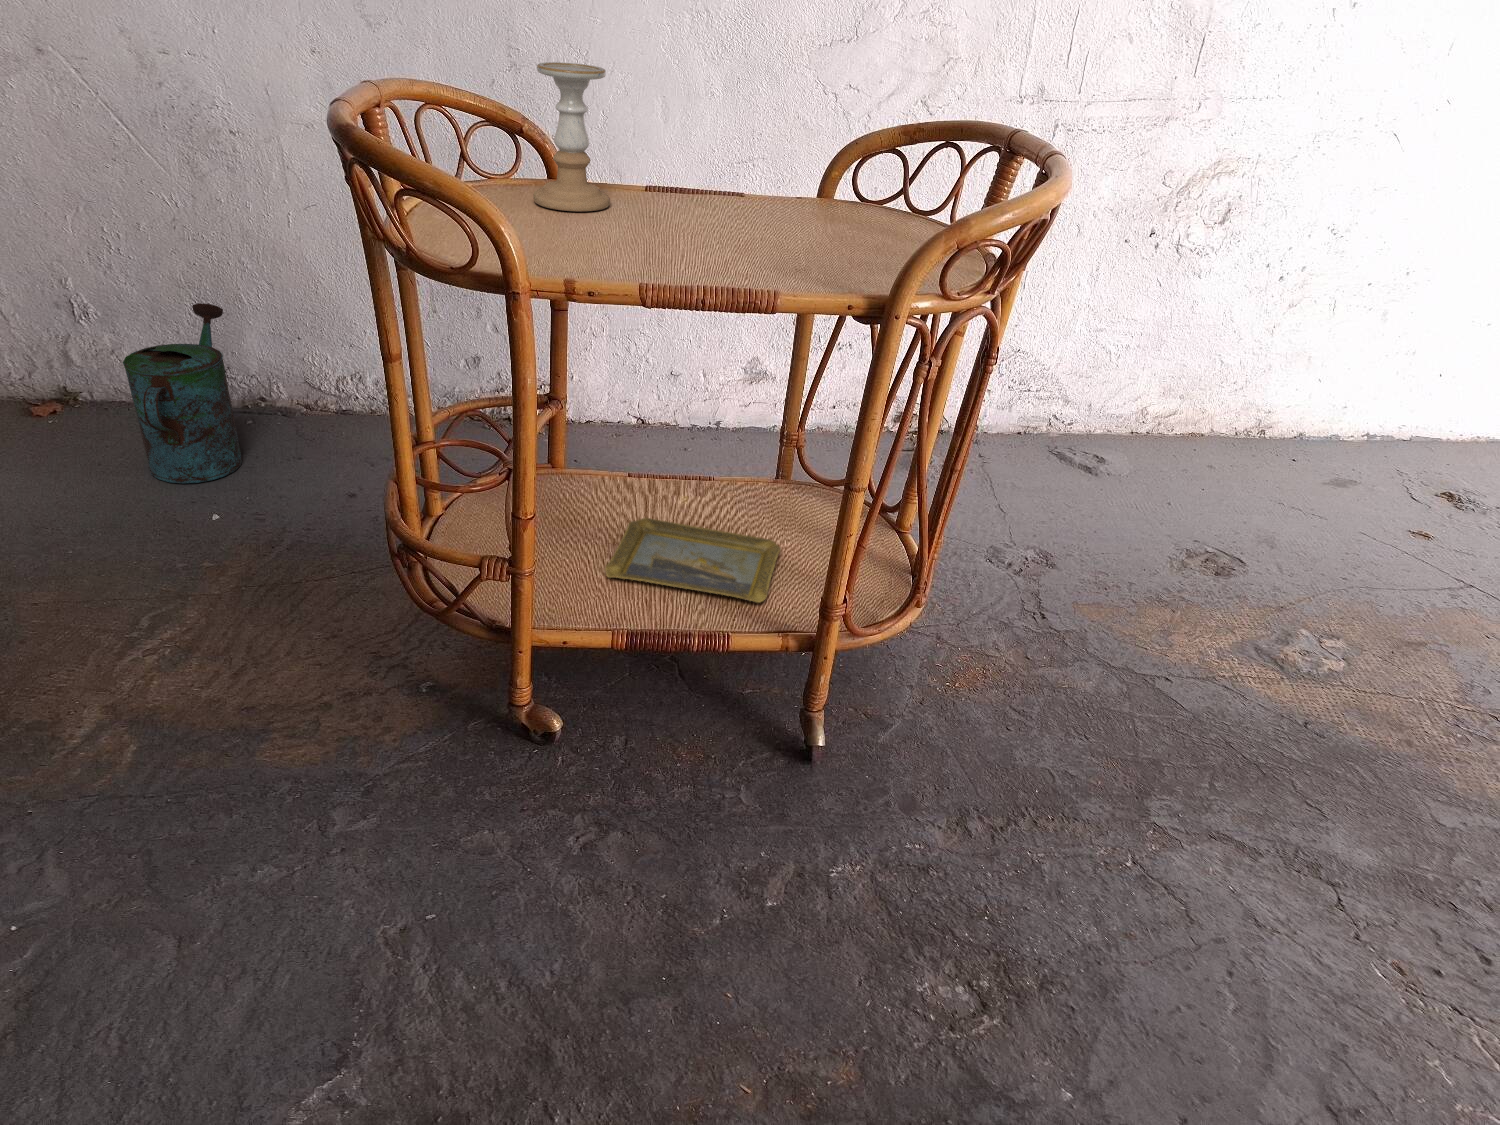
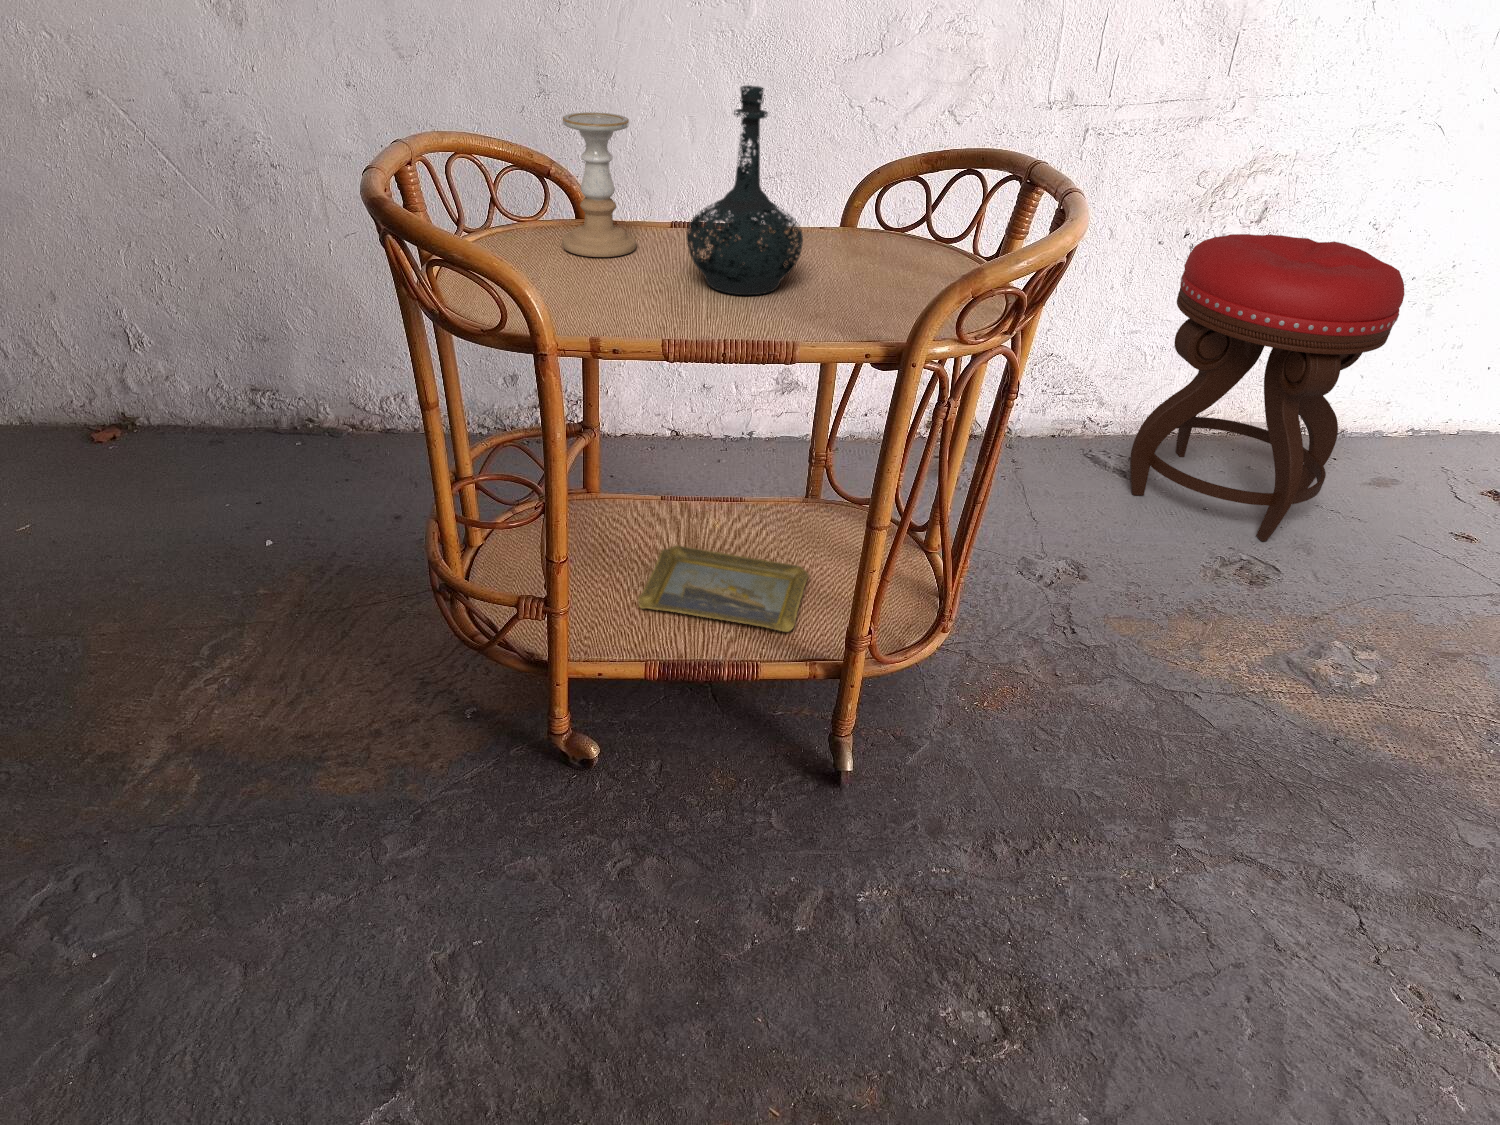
bottle: none [664,30,783,248] -> present [687,85,803,295]
stool: none [1097,232,1366,535] -> present [1130,234,1405,541]
watering can: present [123,303,243,484] -> none [176,333,292,510]

